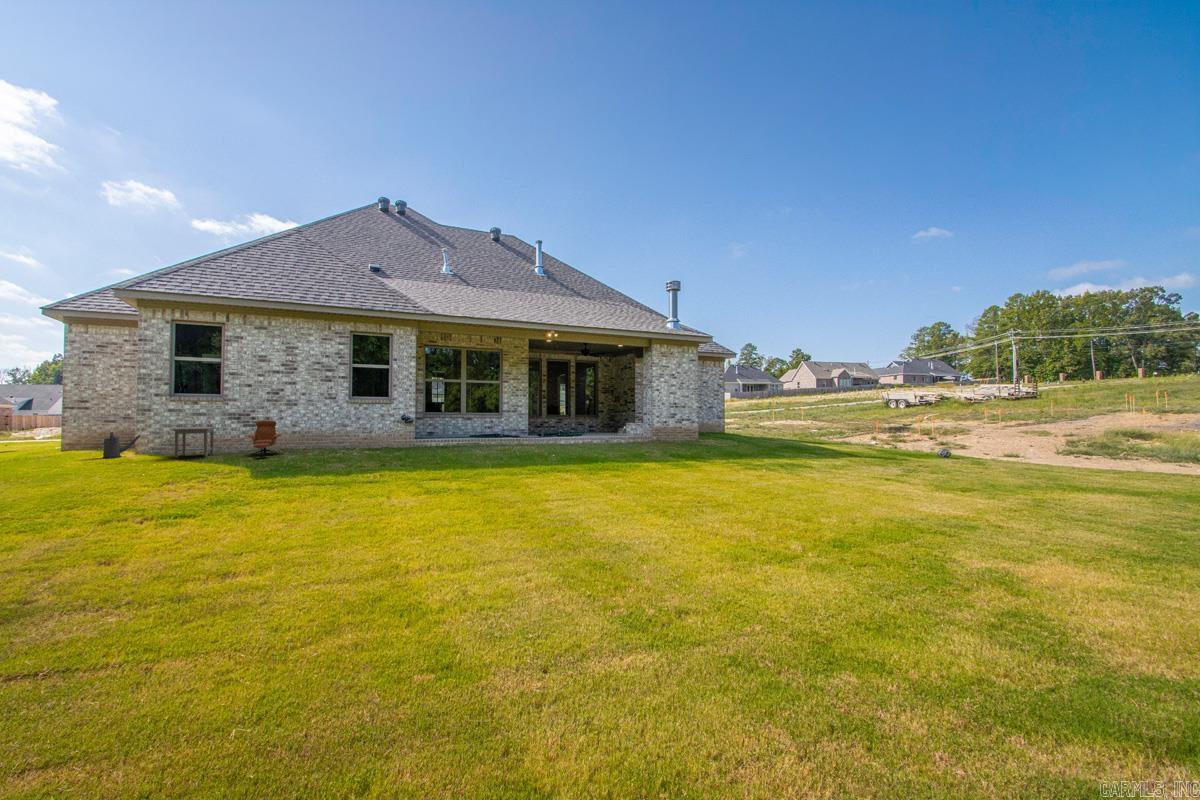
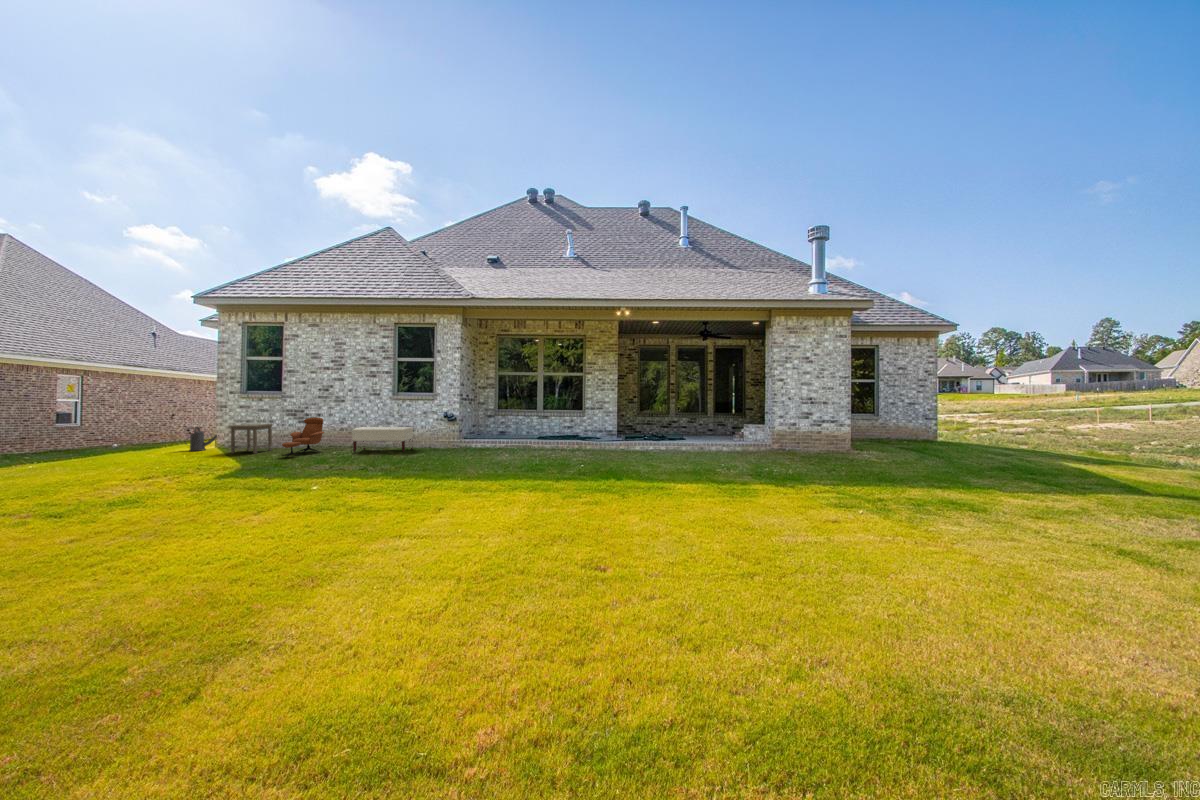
bench: none [317,428,372,452] -> present [352,427,413,452]

